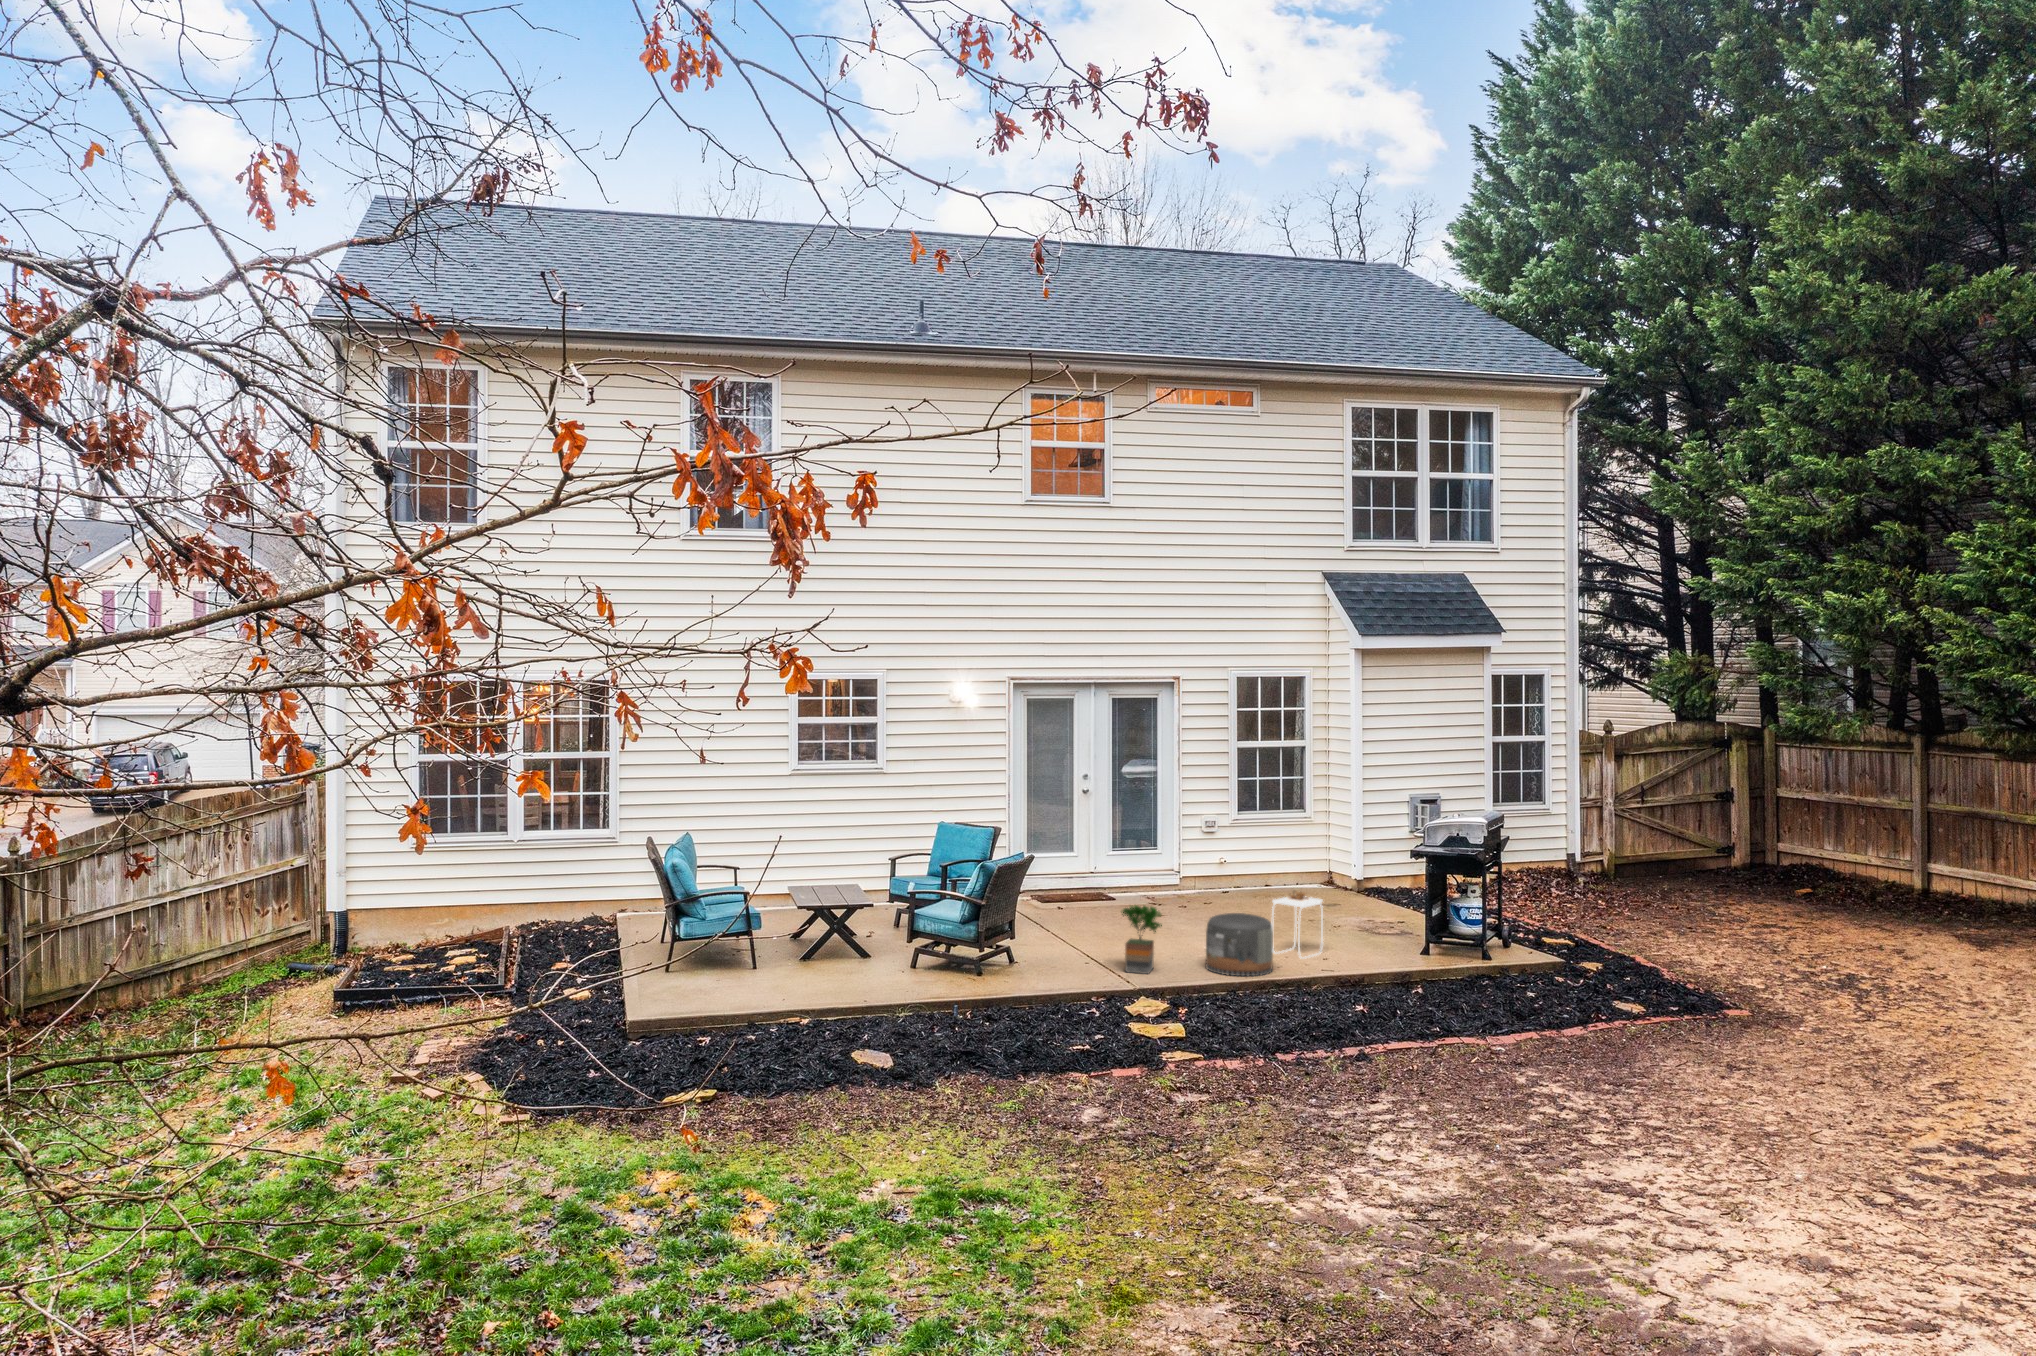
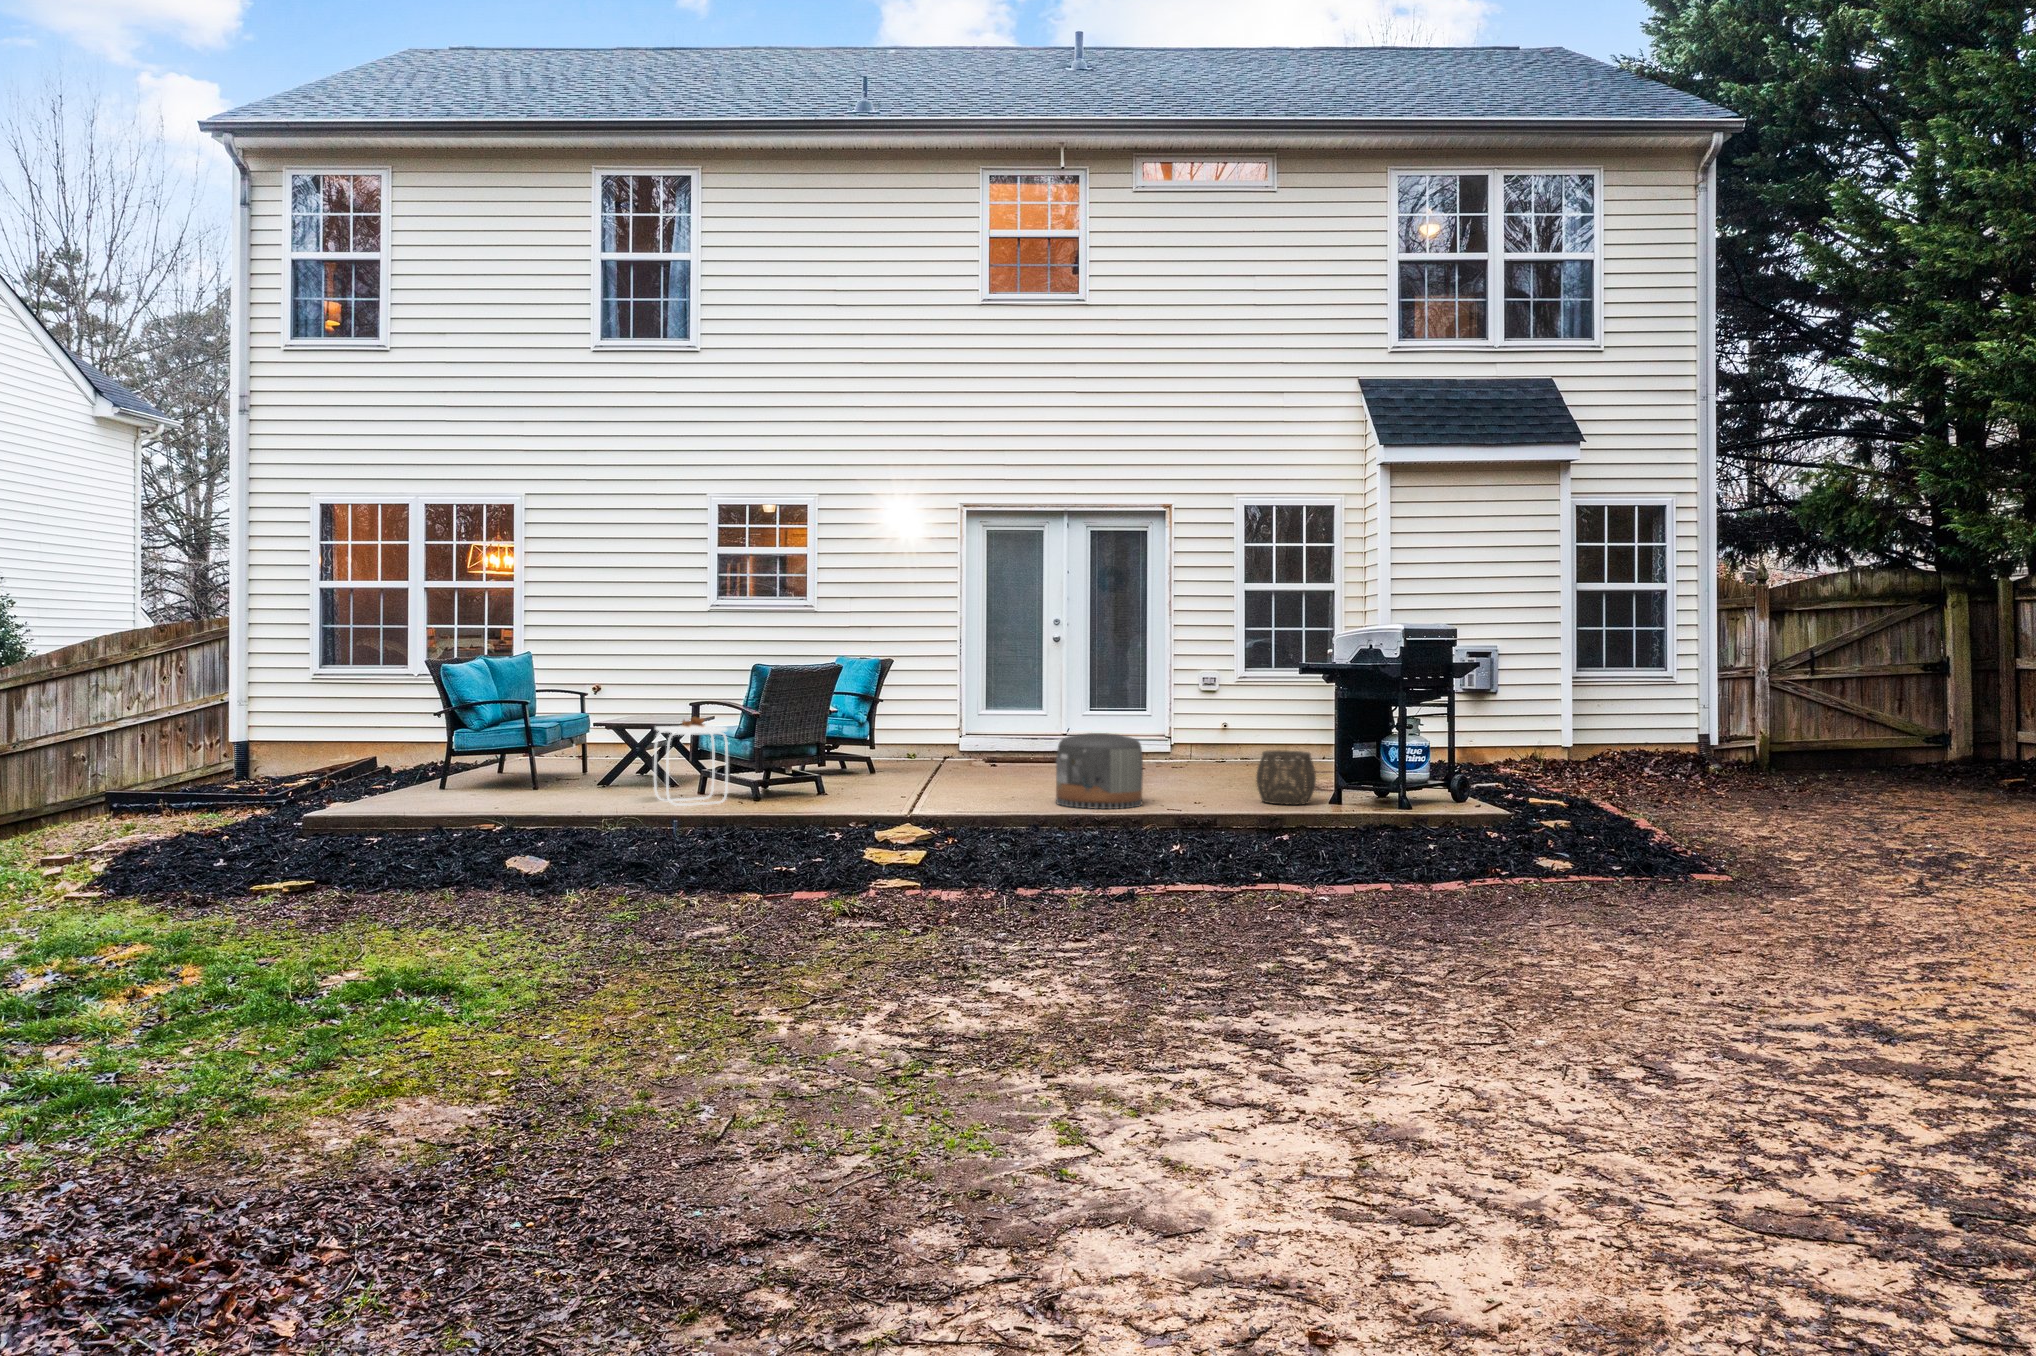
side table: present [1272,892,1323,959] -> present [654,716,728,806]
potted tree: present [1121,905,1162,974] -> none [947,717,1001,803]
woven basket: none [1342,918,1388,962] -> present [1256,750,1316,805]

